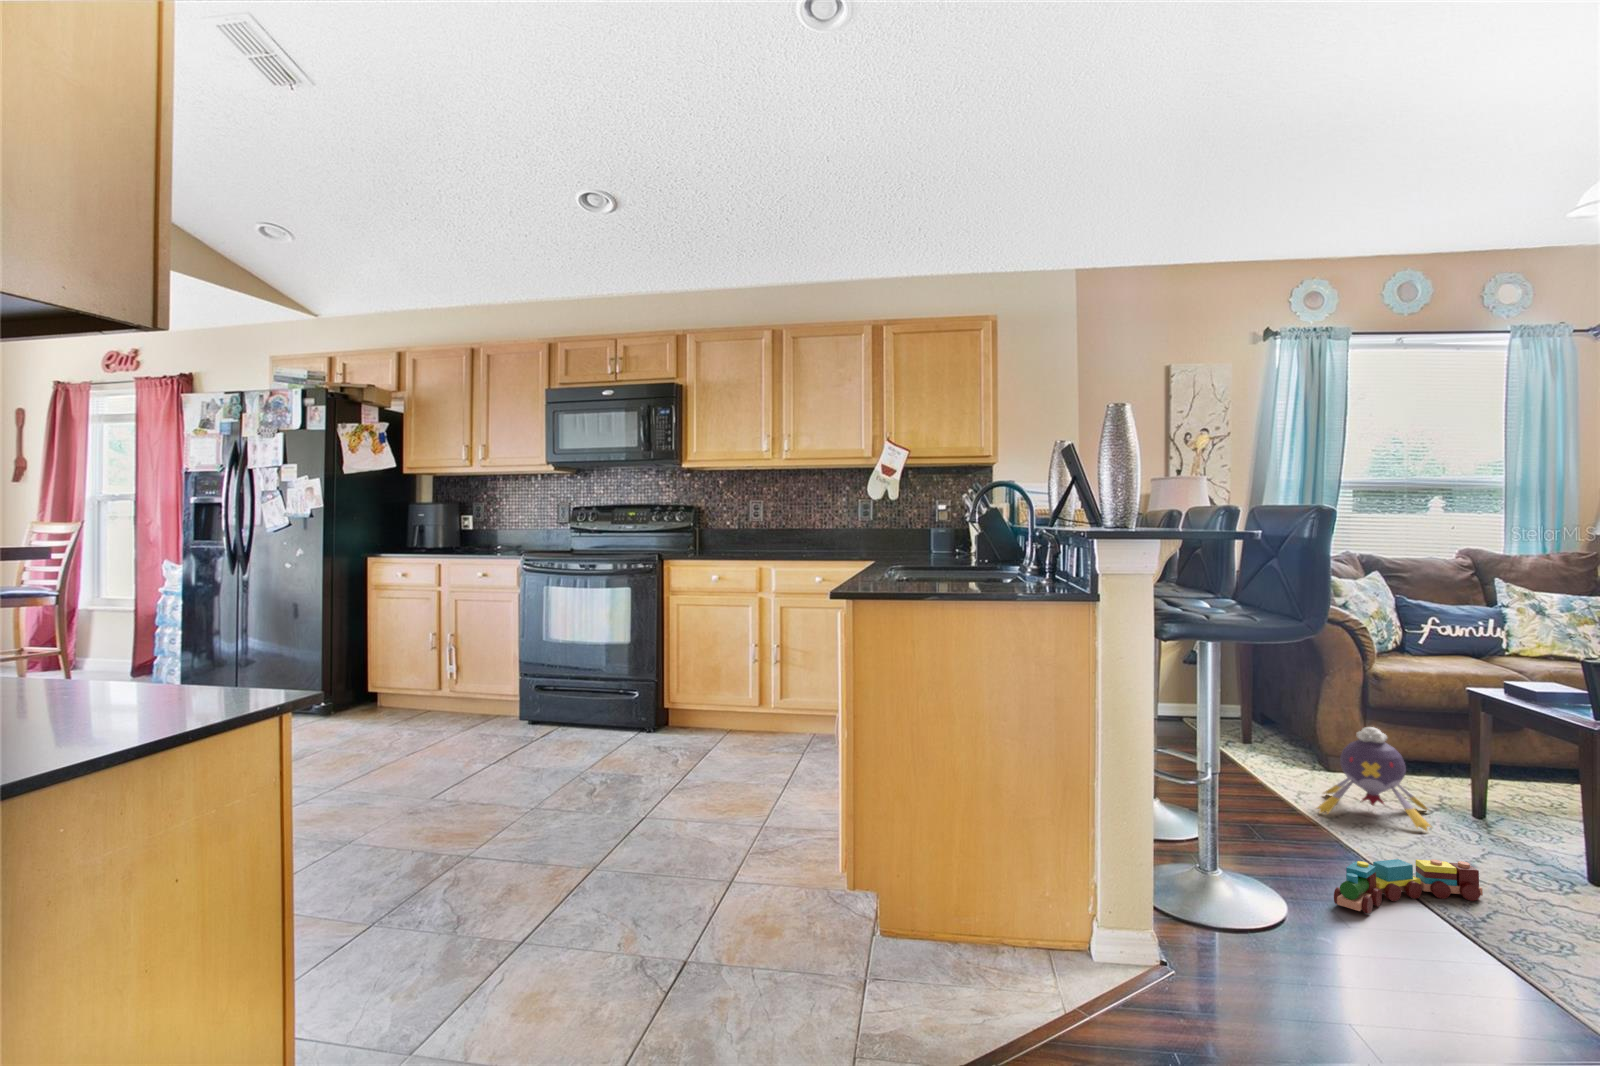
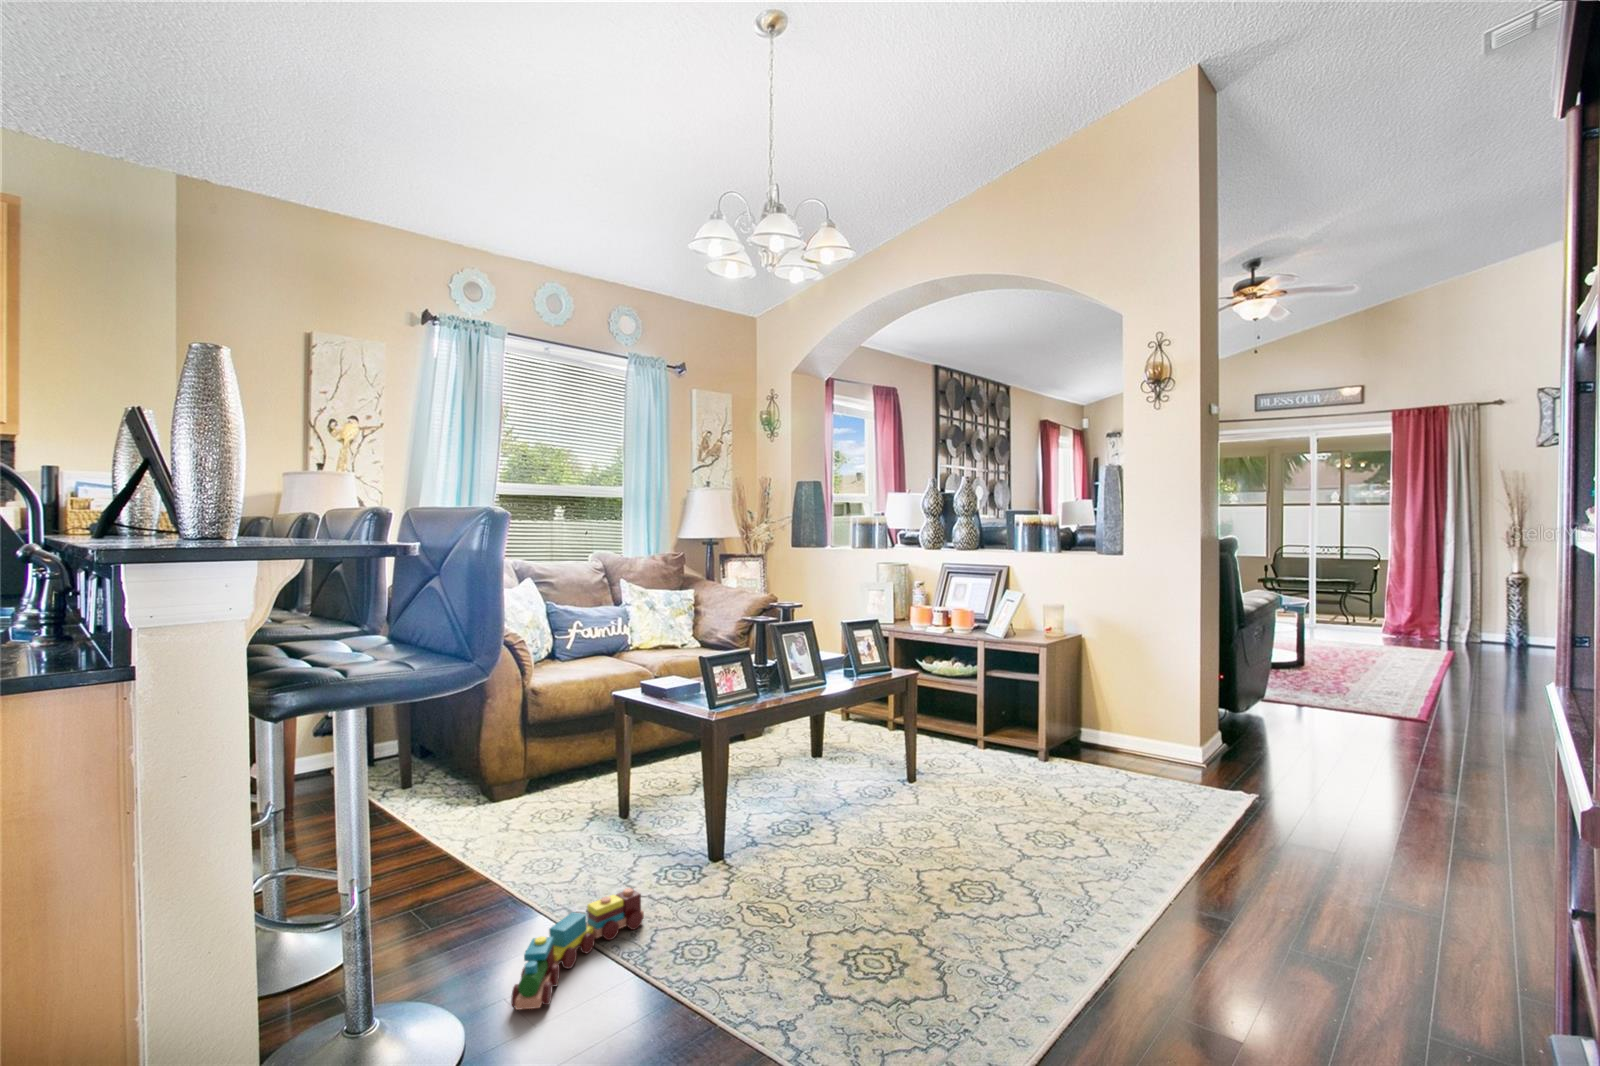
plush toy: present [1317,727,1430,831] -> none [482,751,592,867]

